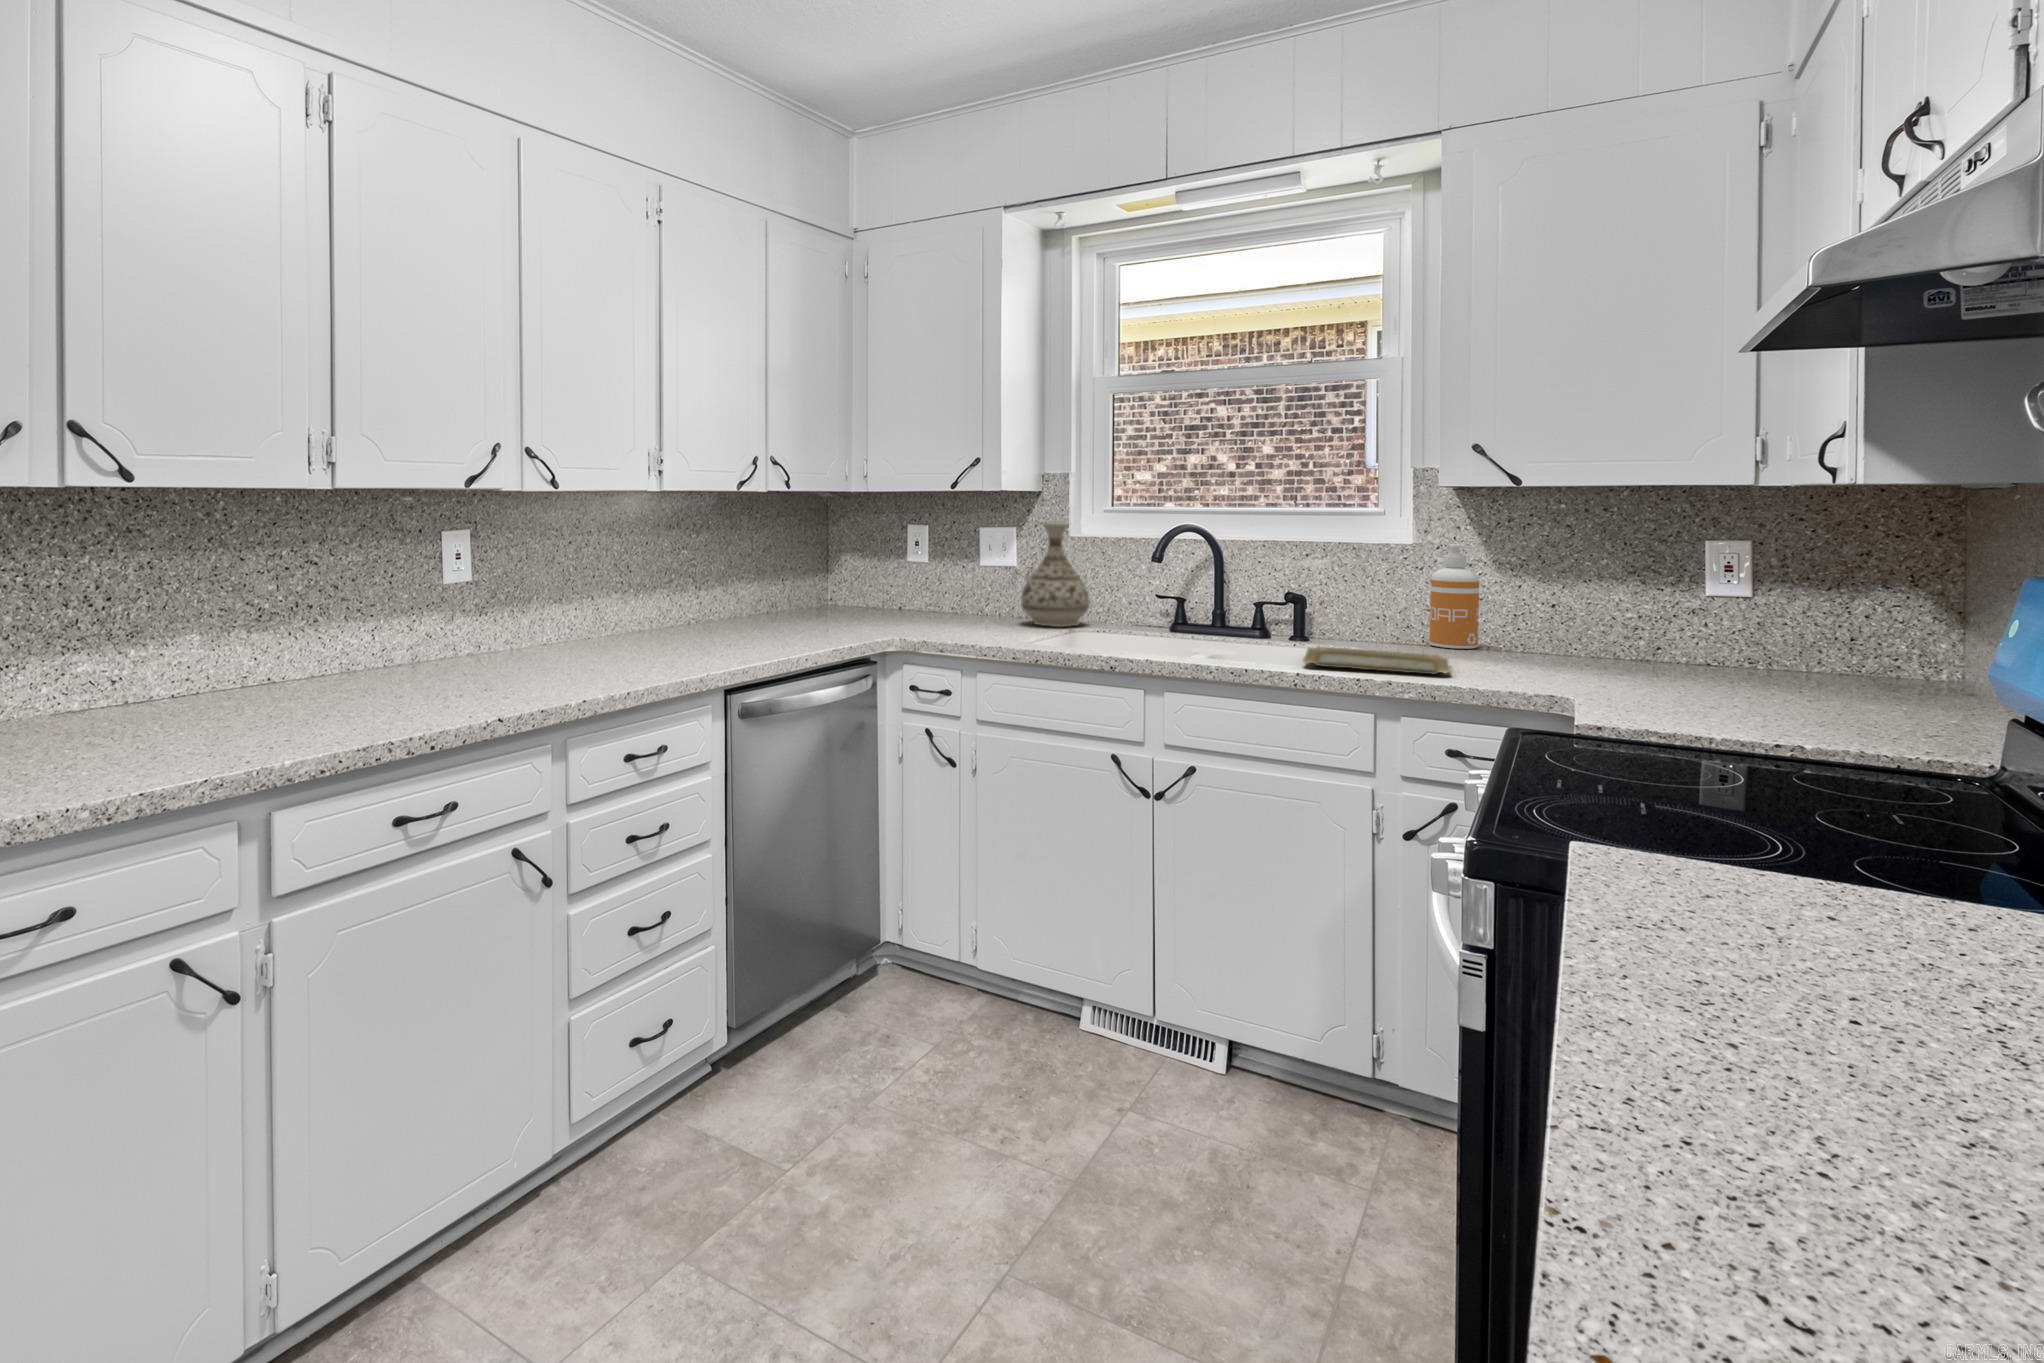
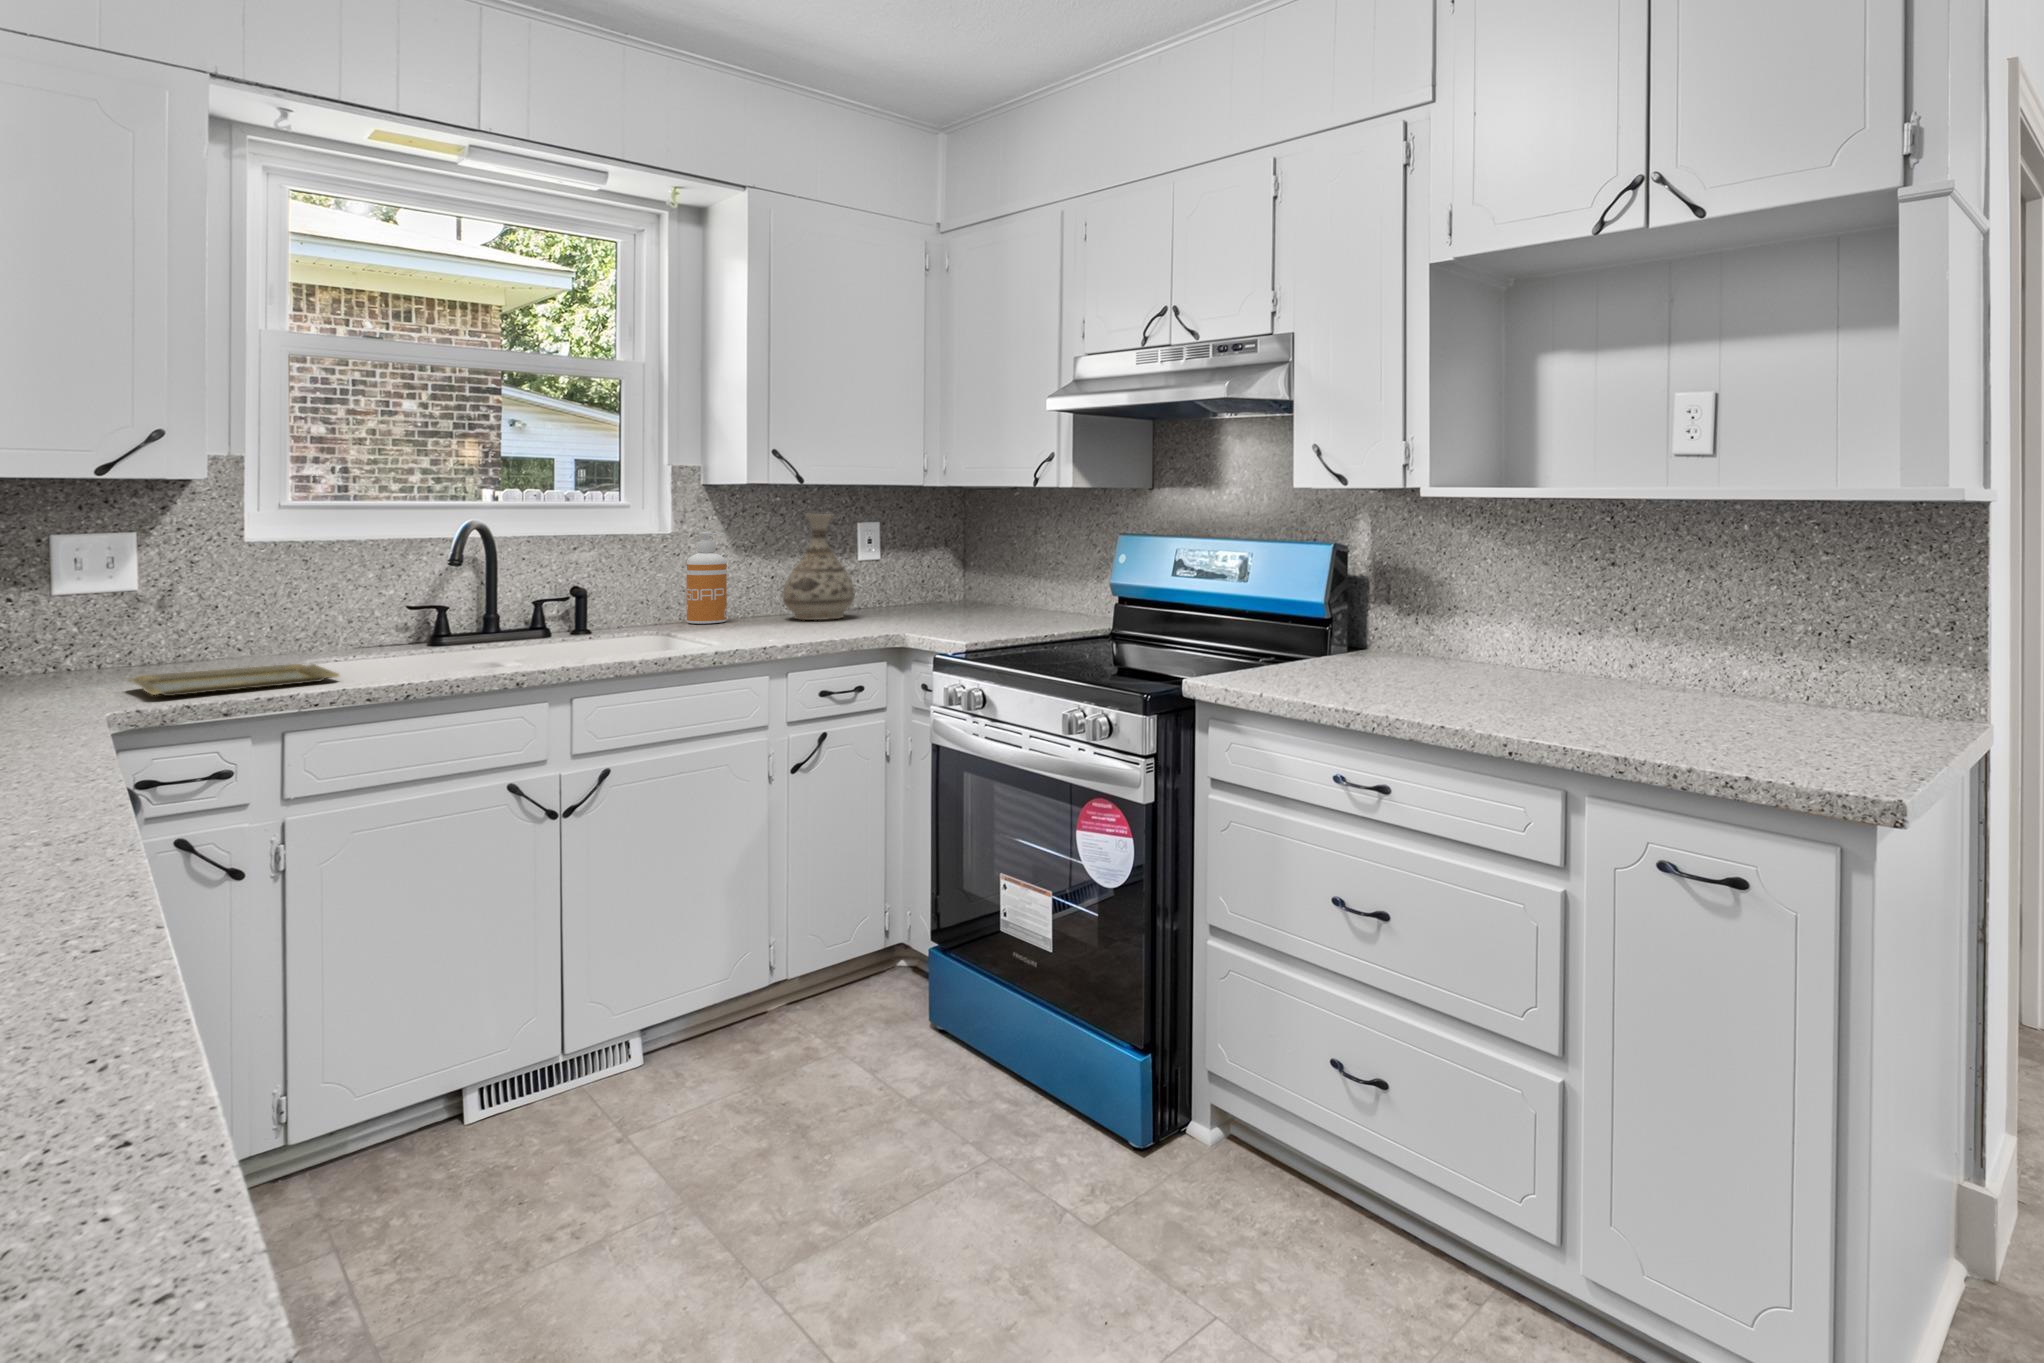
vase: present [1021,522,1090,627] -> present [782,514,855,620]
tray: present [1303,647,1451,674] -> present [130,664,339,696]

